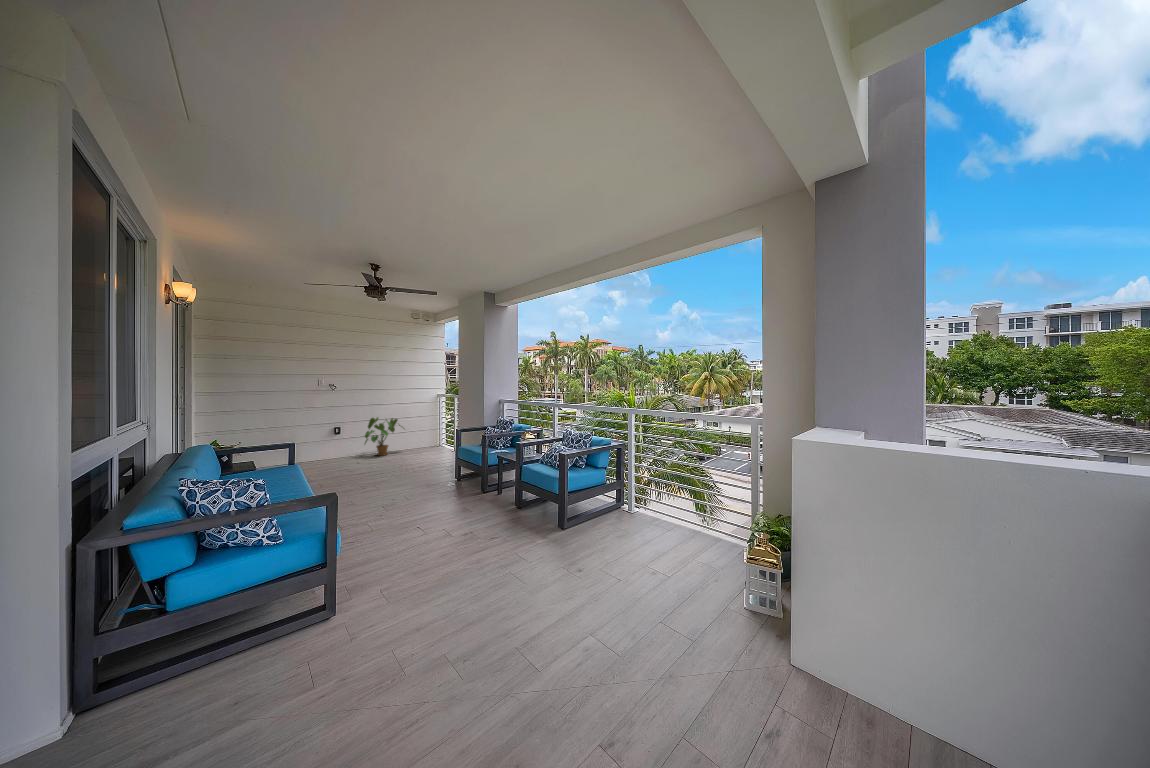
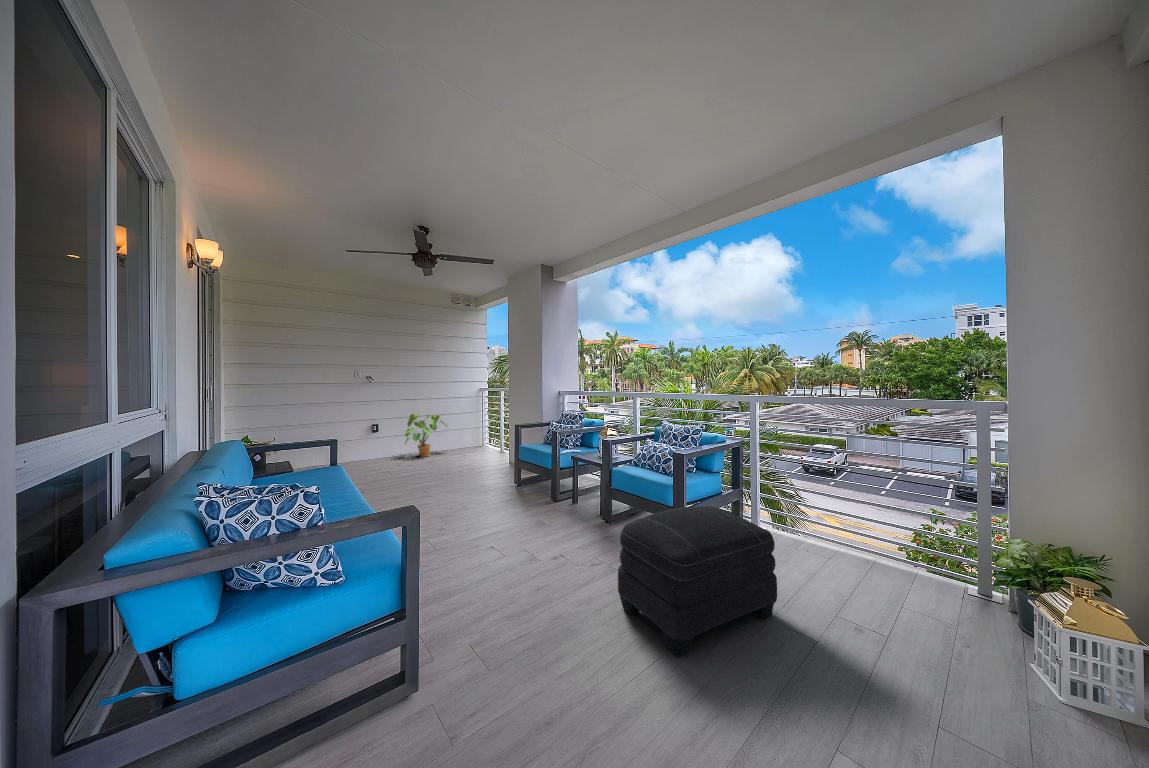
ottoman: none [496,492,605,592] -> present [618,506,777,657]

